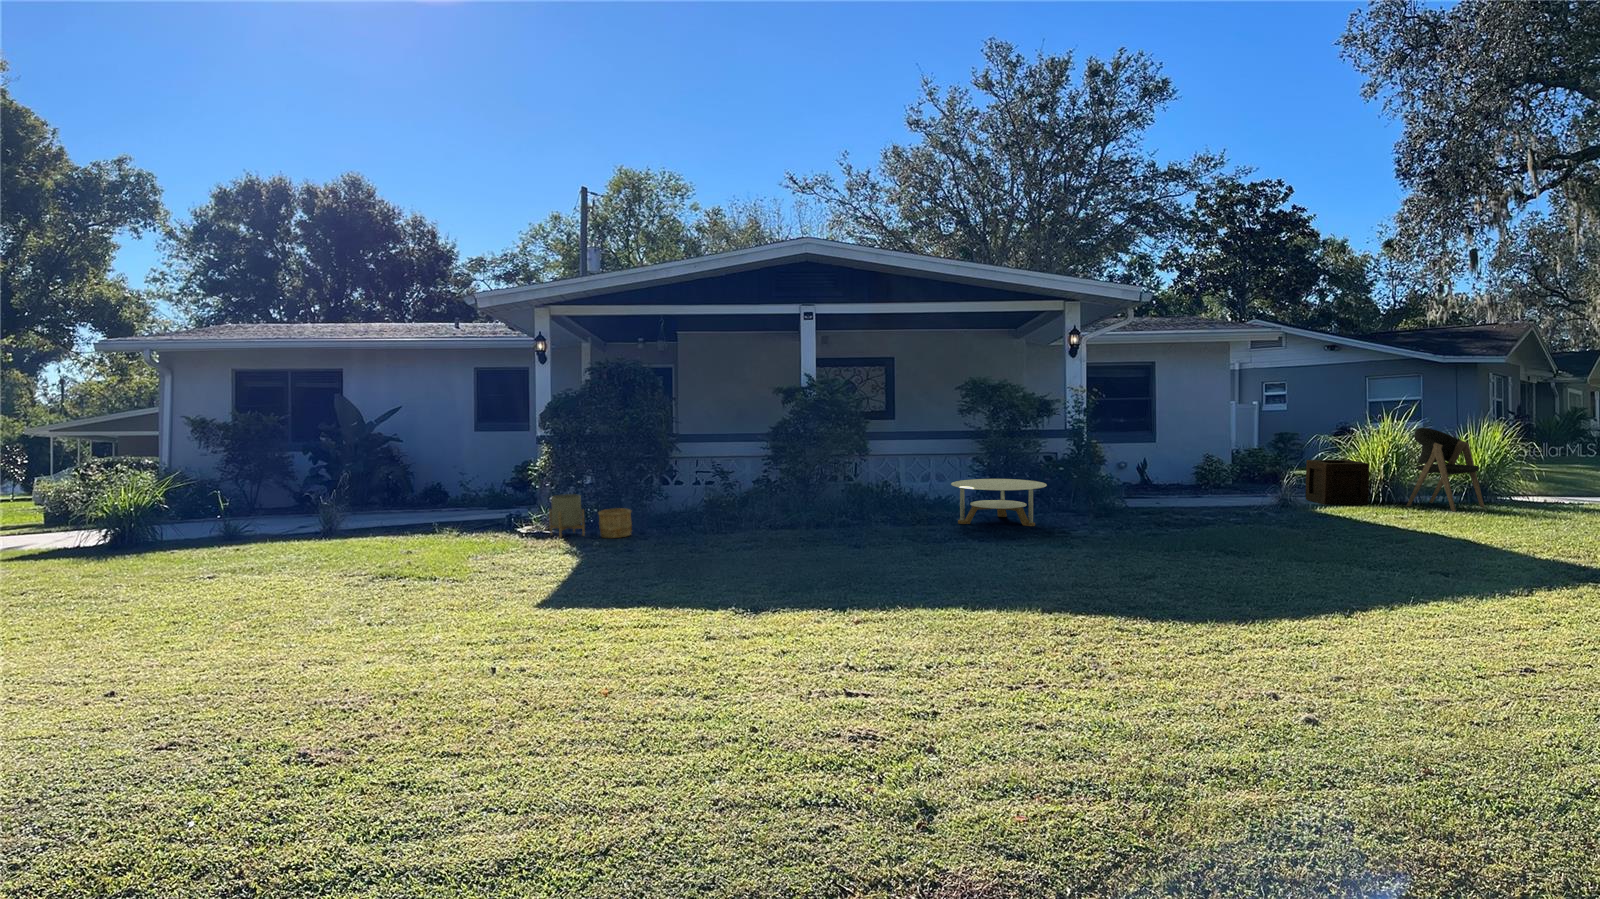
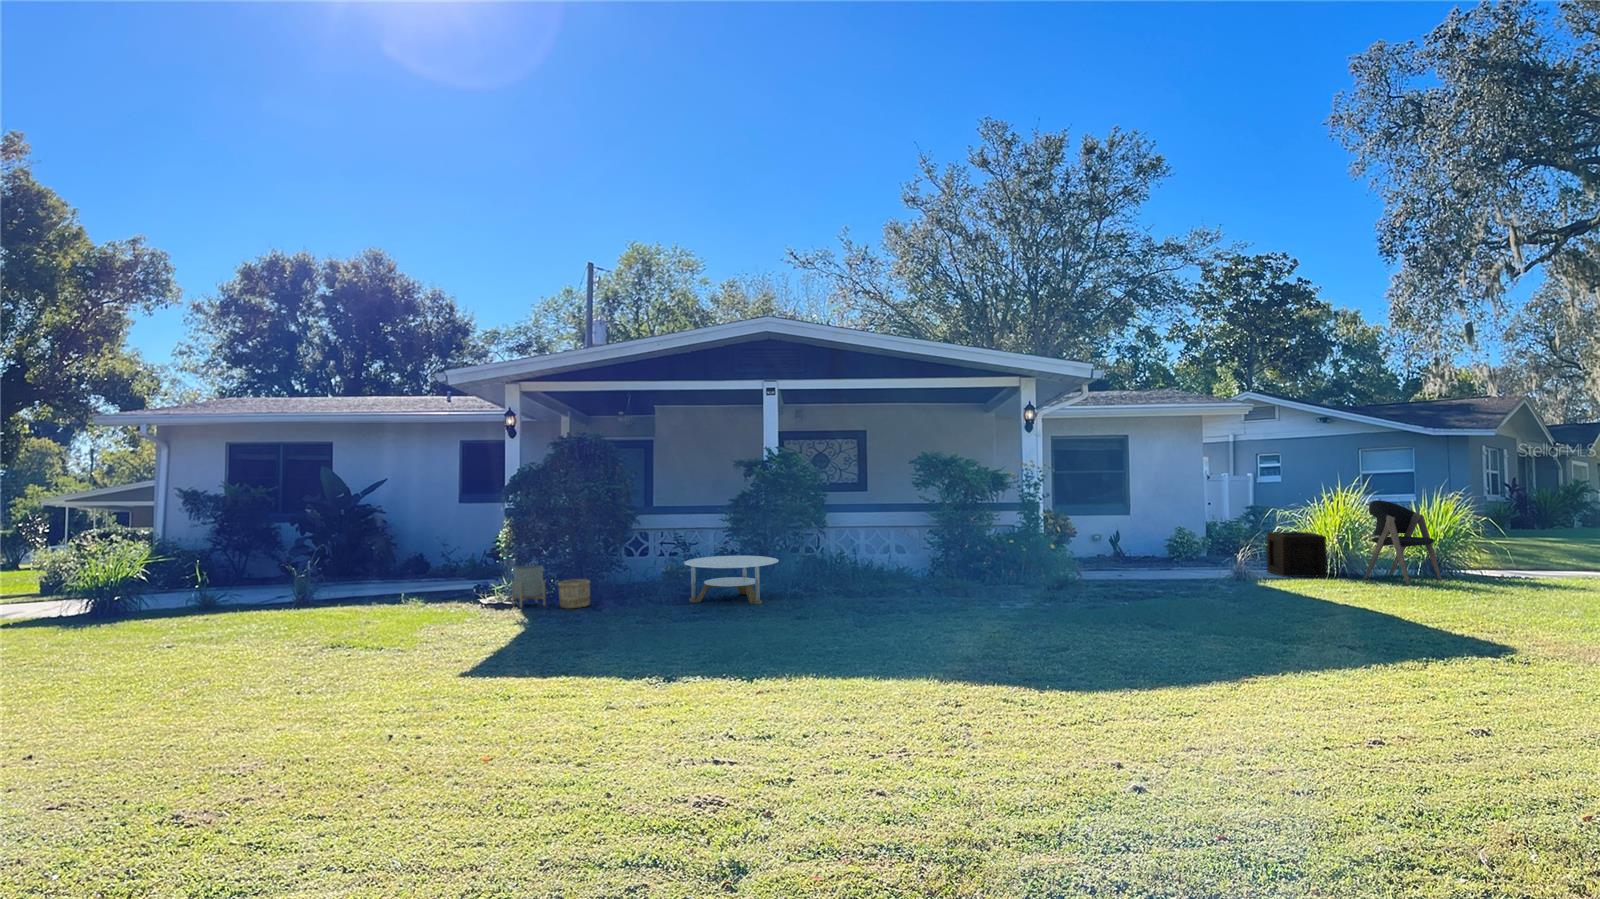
round table: present [951,479,1047,526] -> present [684,556,779,604]

